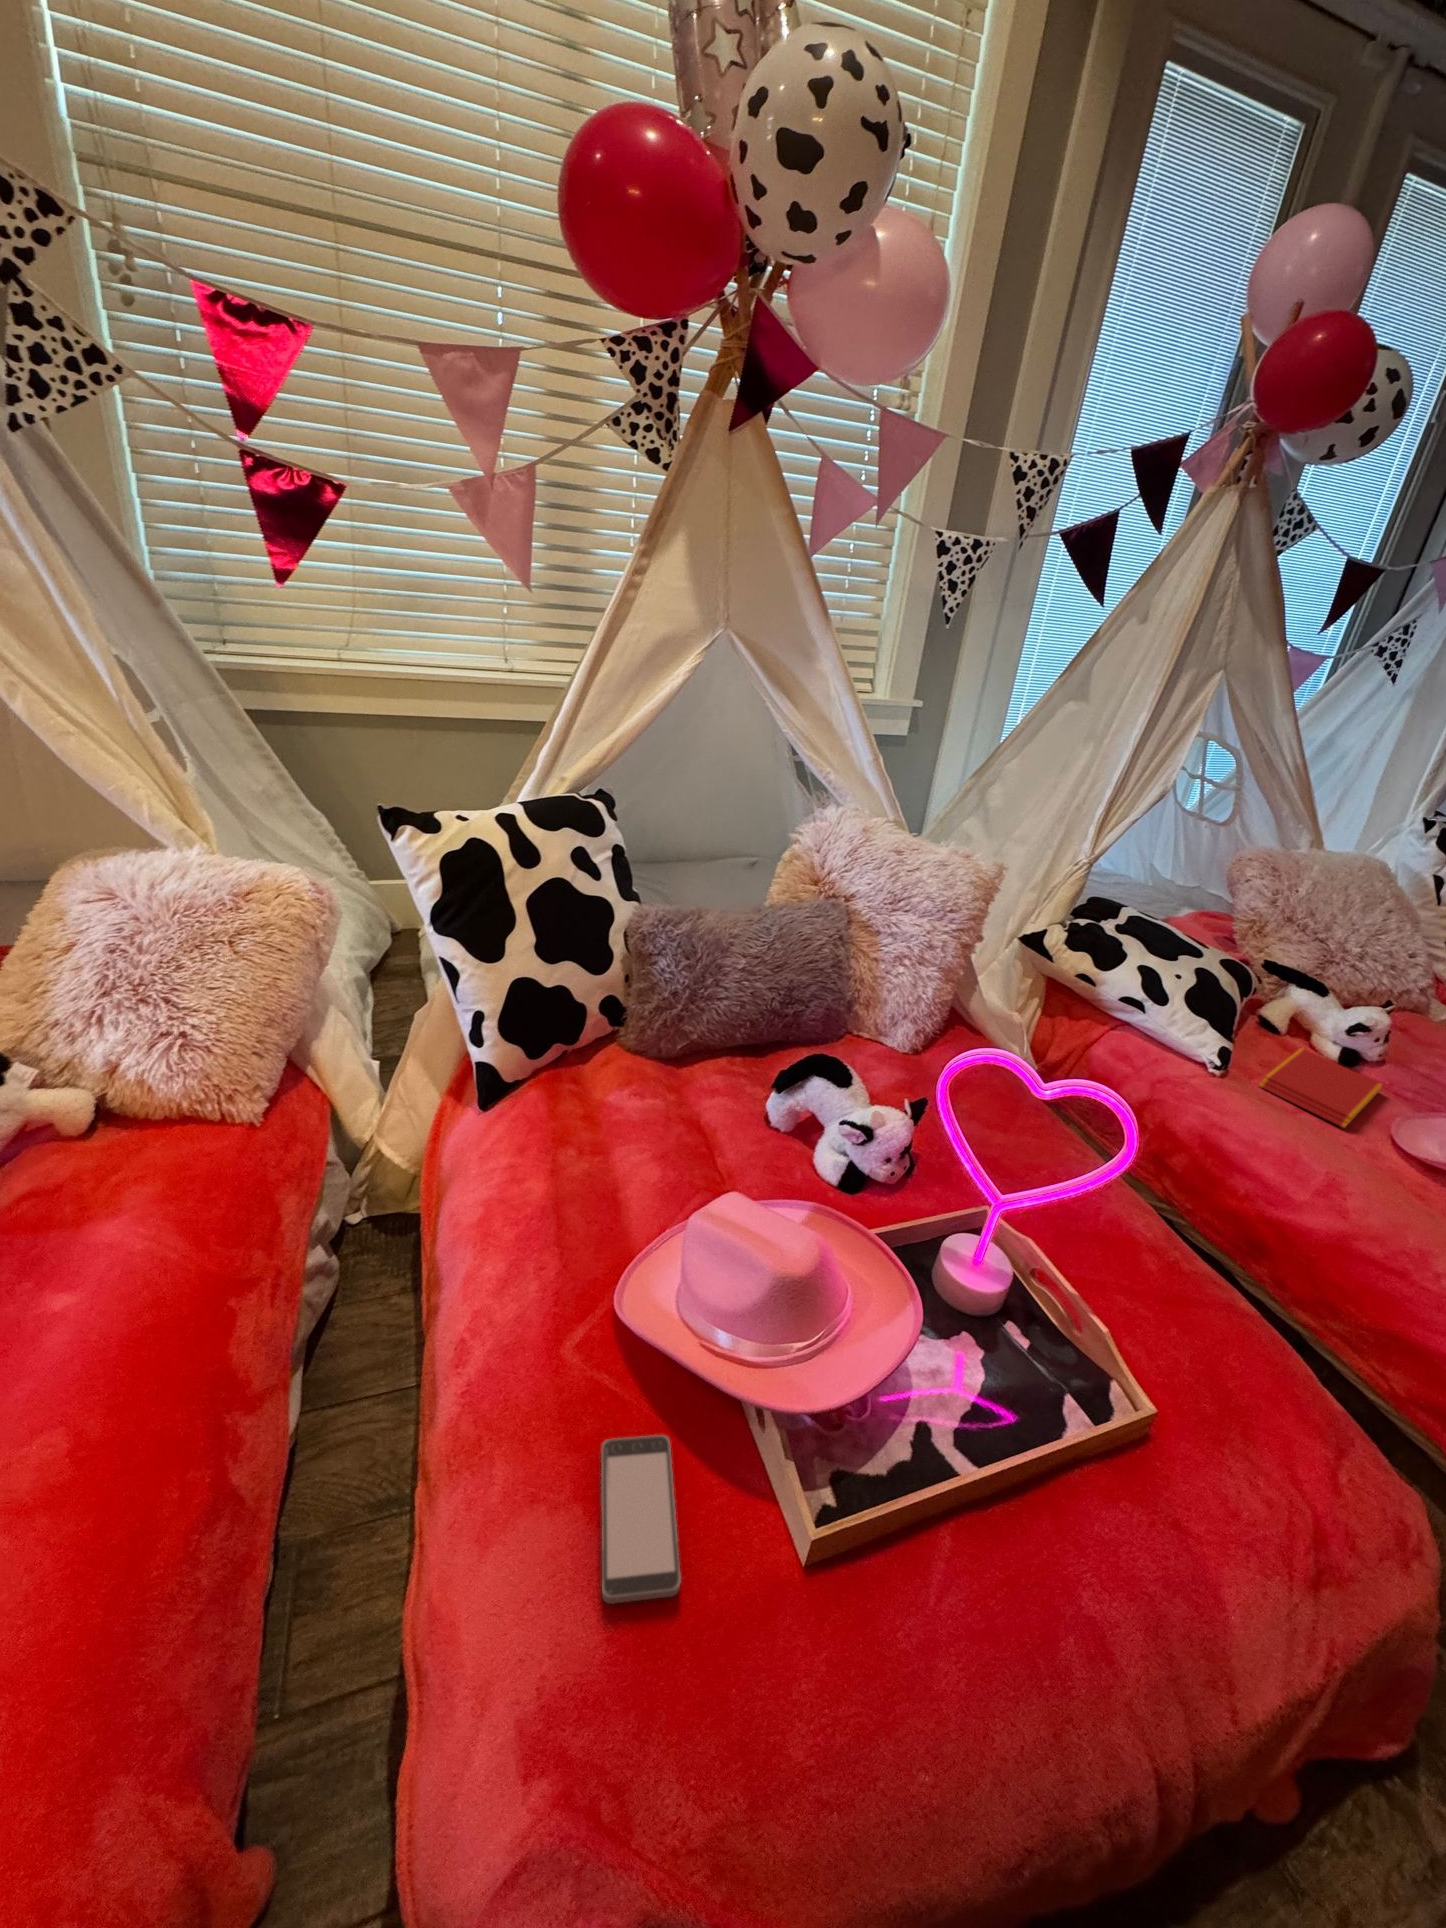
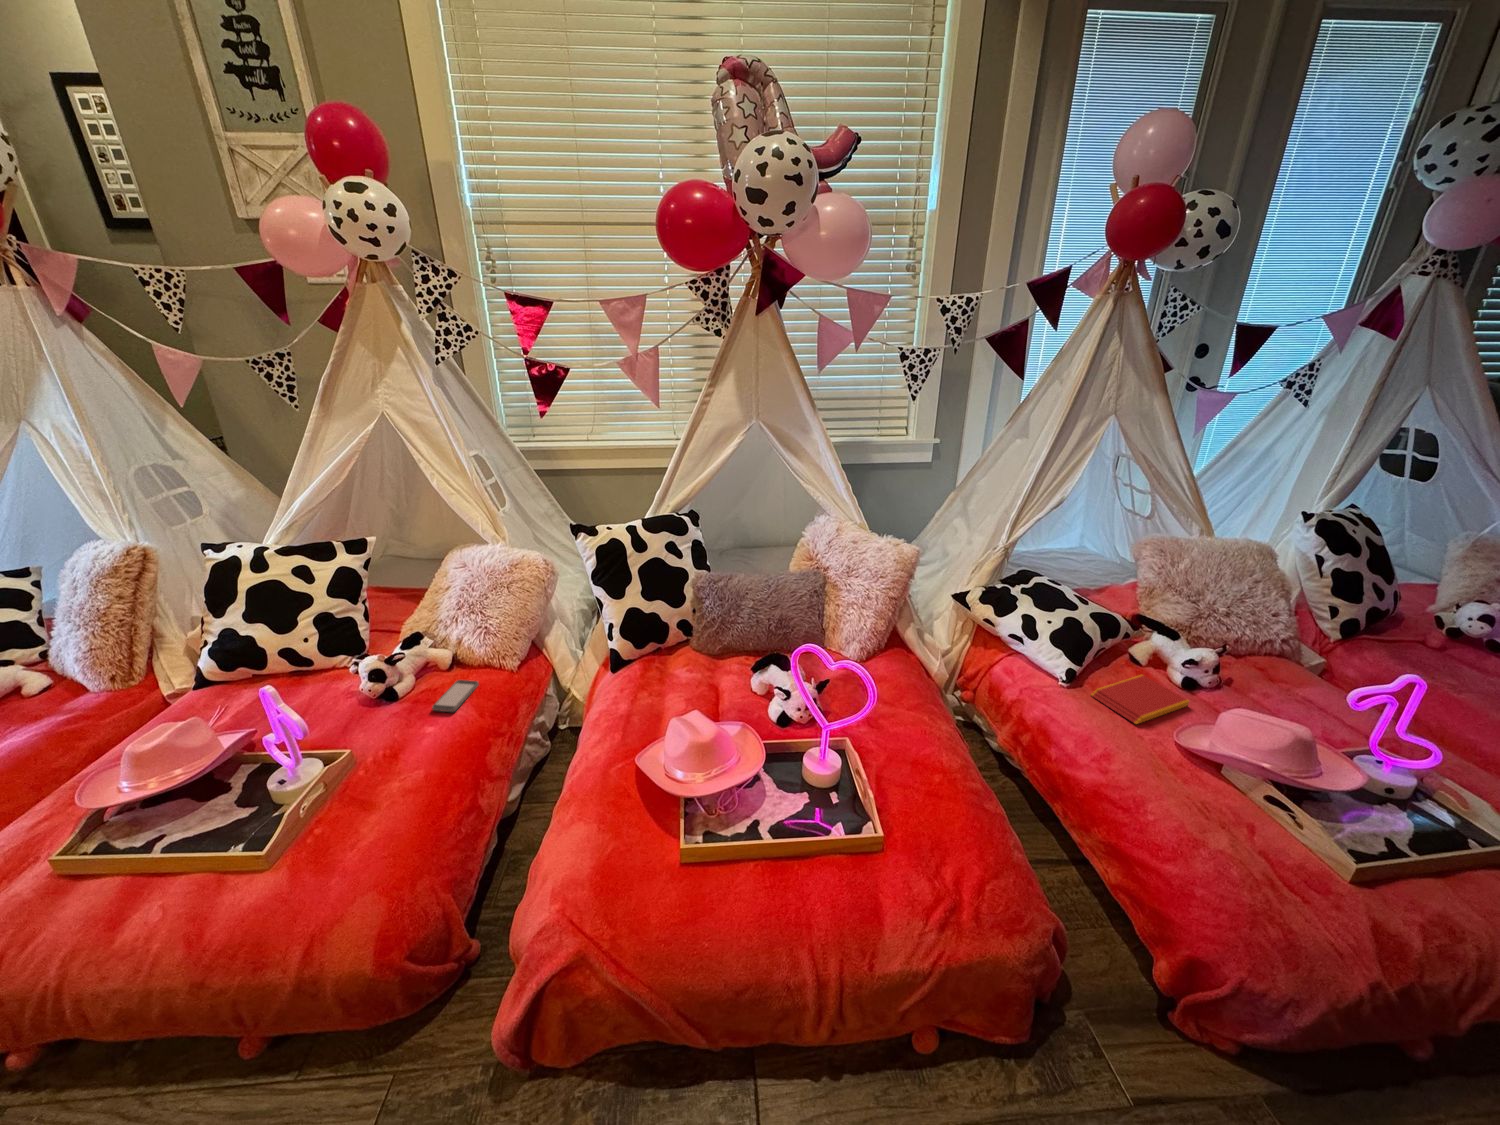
smartphone: present [601,1435,681,1604] -> present [432,680,479,712]

